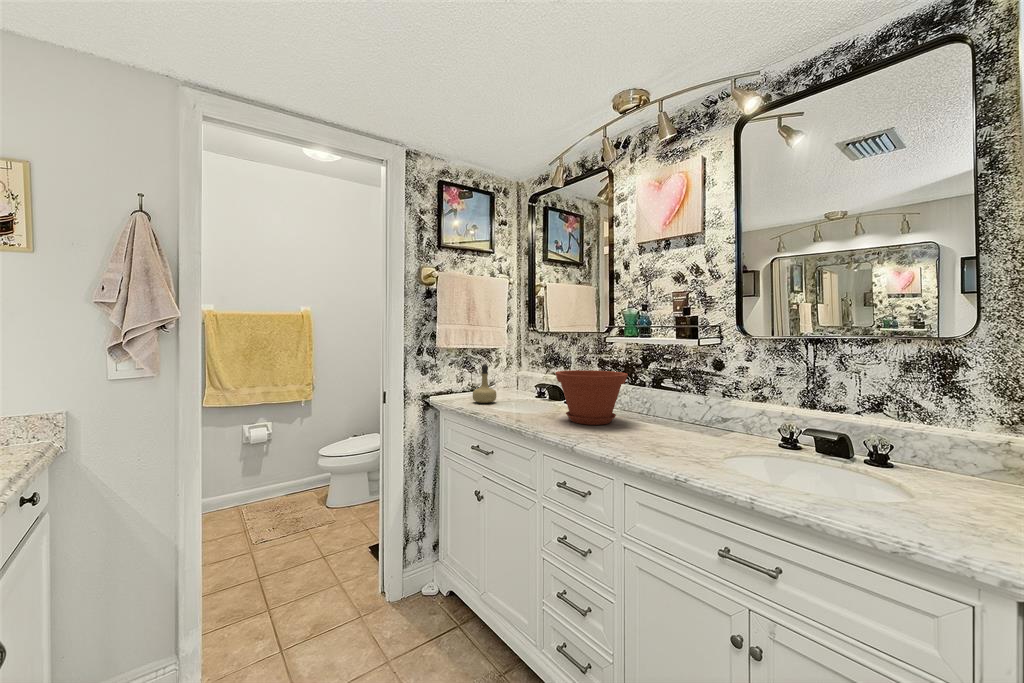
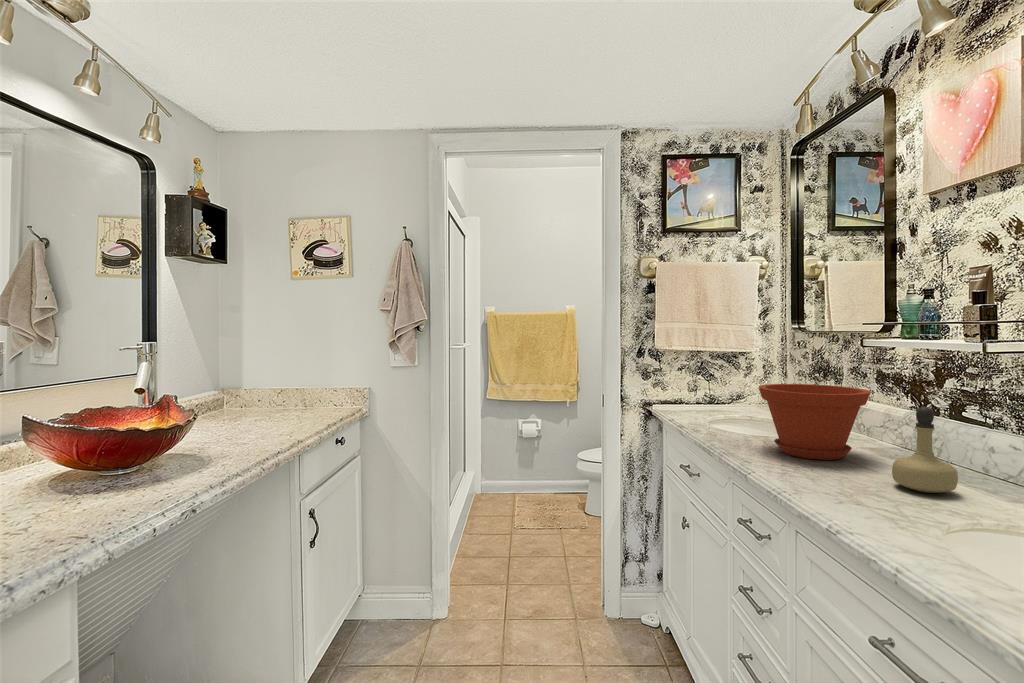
perfume bottle: present [473,364,496,403] -> present [892,407,958,493]

